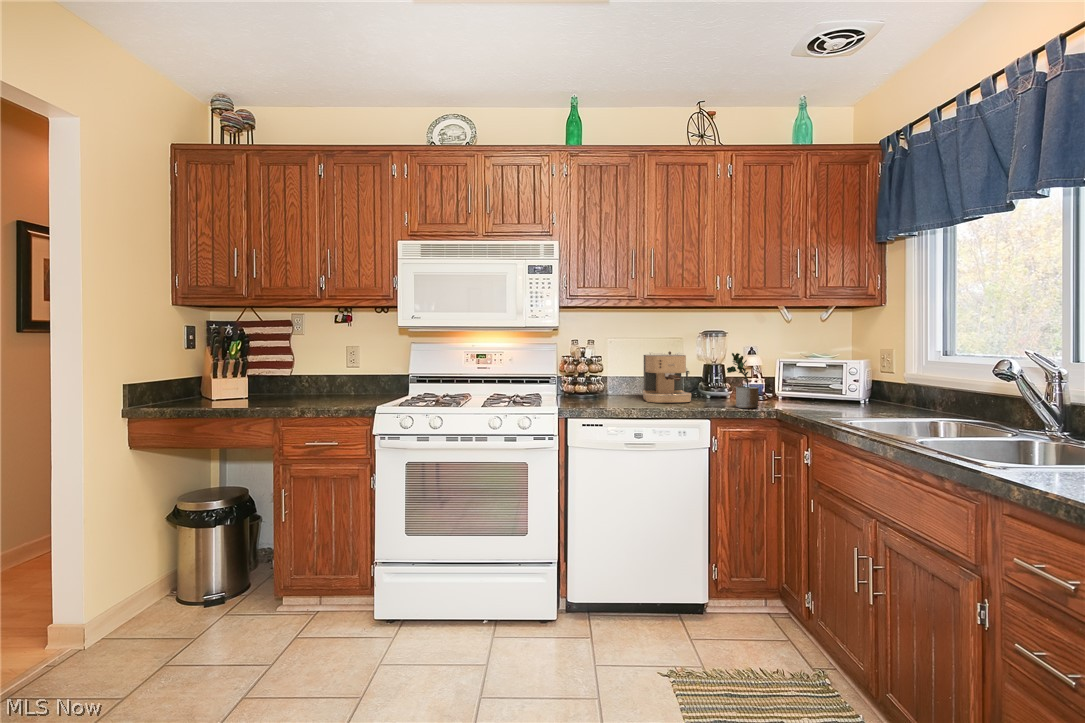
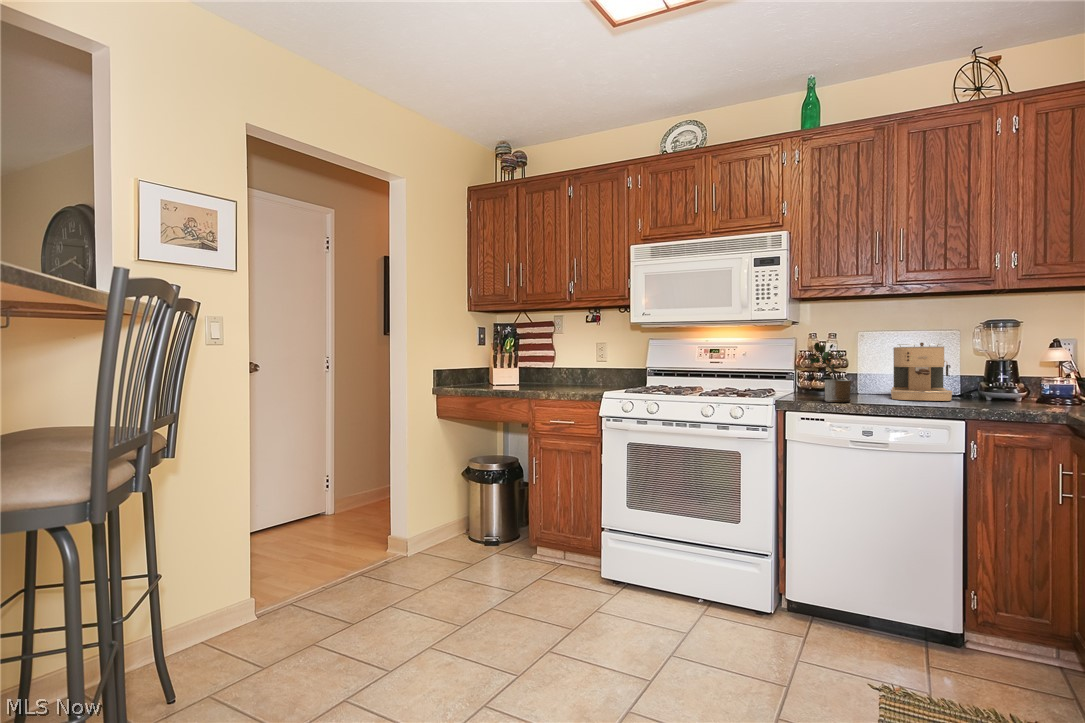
potted plant: present [727,353,759,408] -> present [810,343,851,402]

